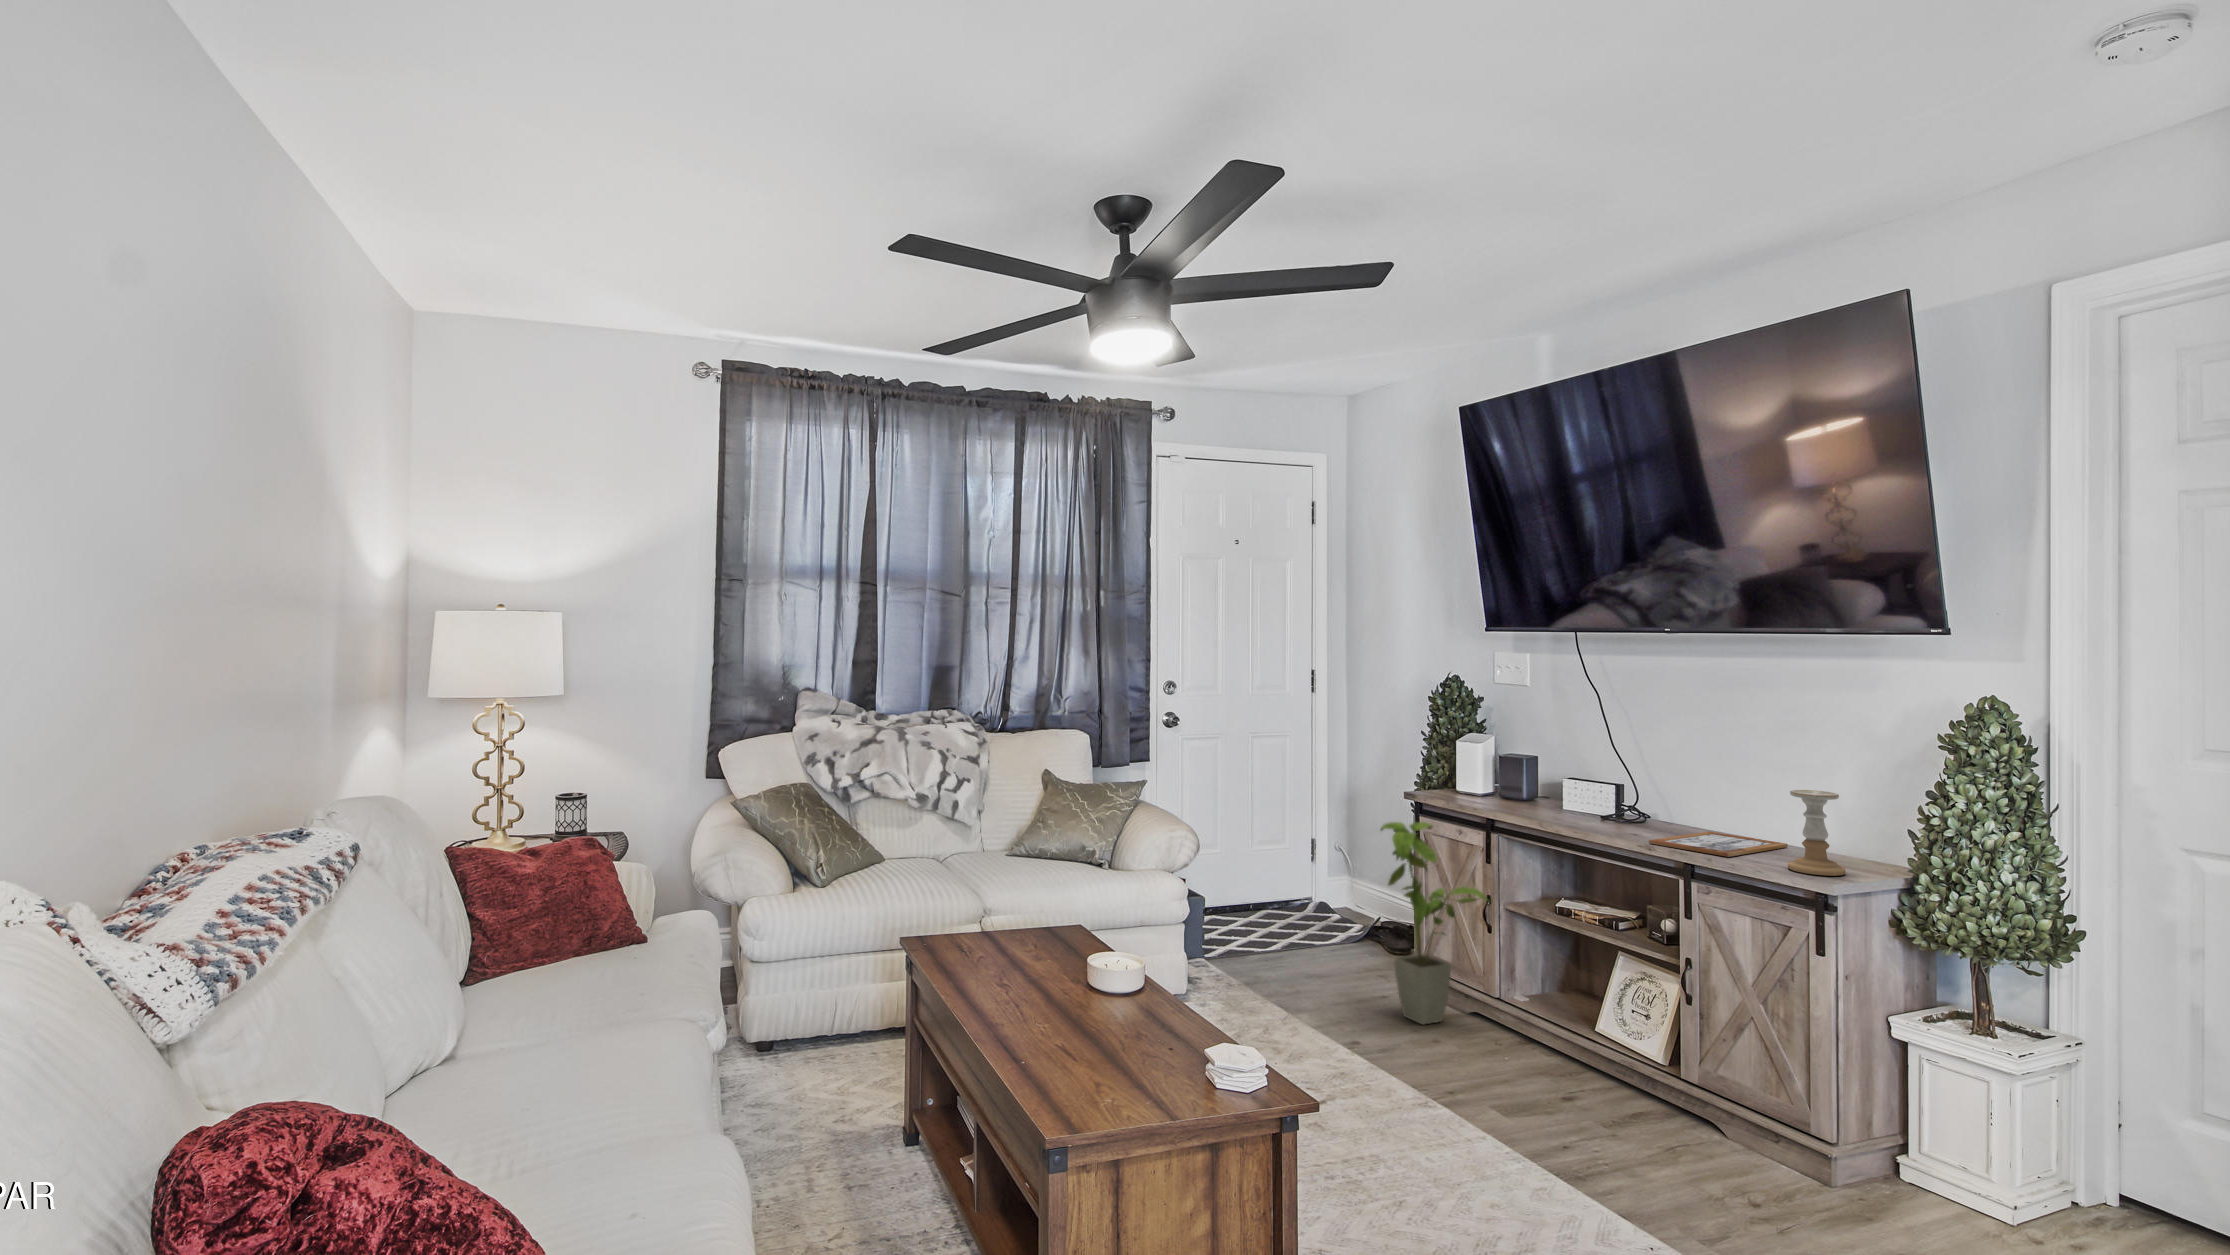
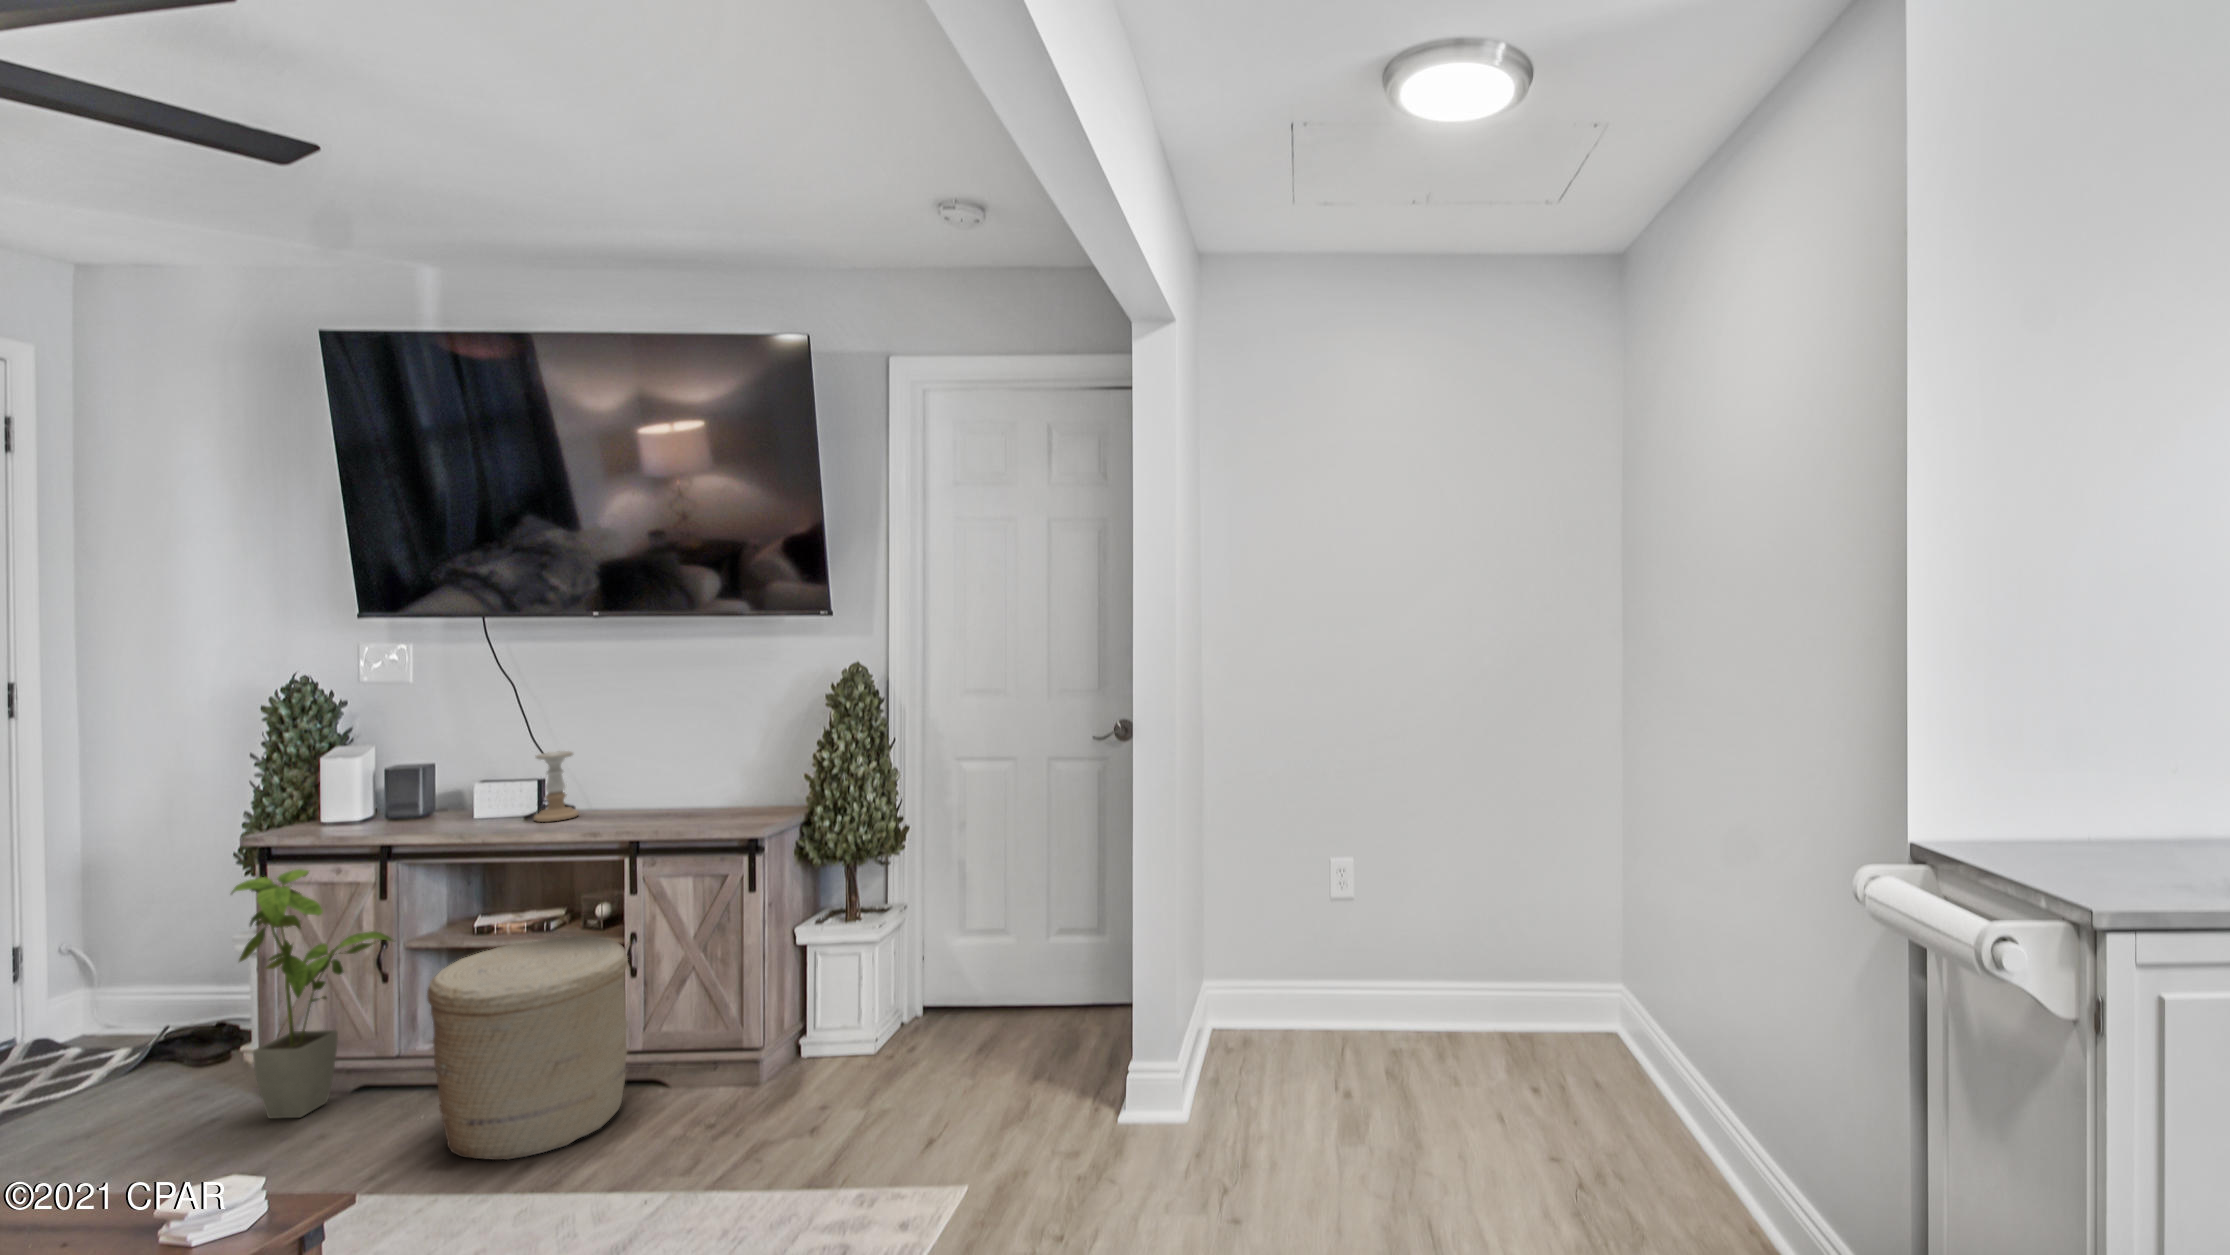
candle holder: present [1788,790,1846,876] -> present [534,751,579,822]
picture frame: present [1649,832,1788,857] -> none [585,805,701,833]
woven basket: none [1494,931,1677,1142] -> present [427,936,628,1160]

